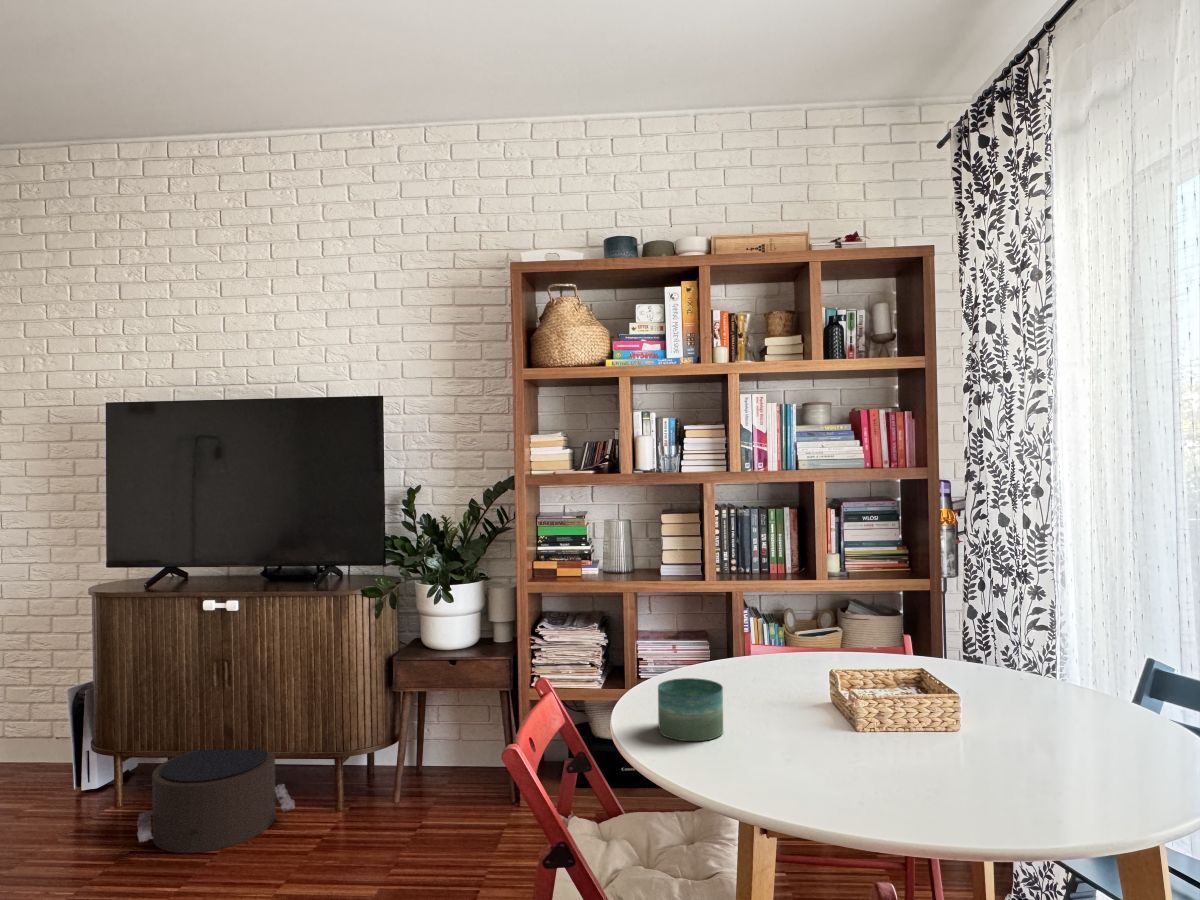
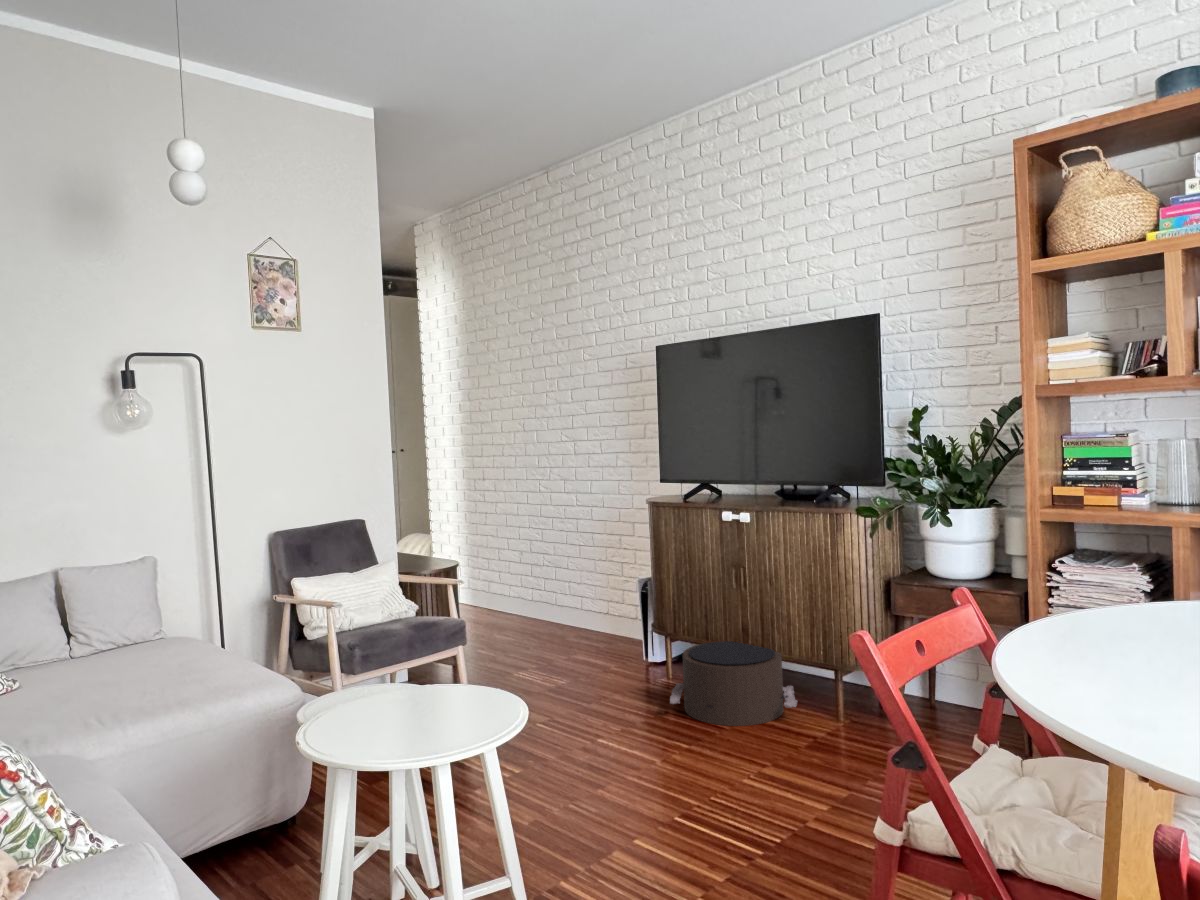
candle: present [658,678,723,741] -> none [1053,582,1148,654]

